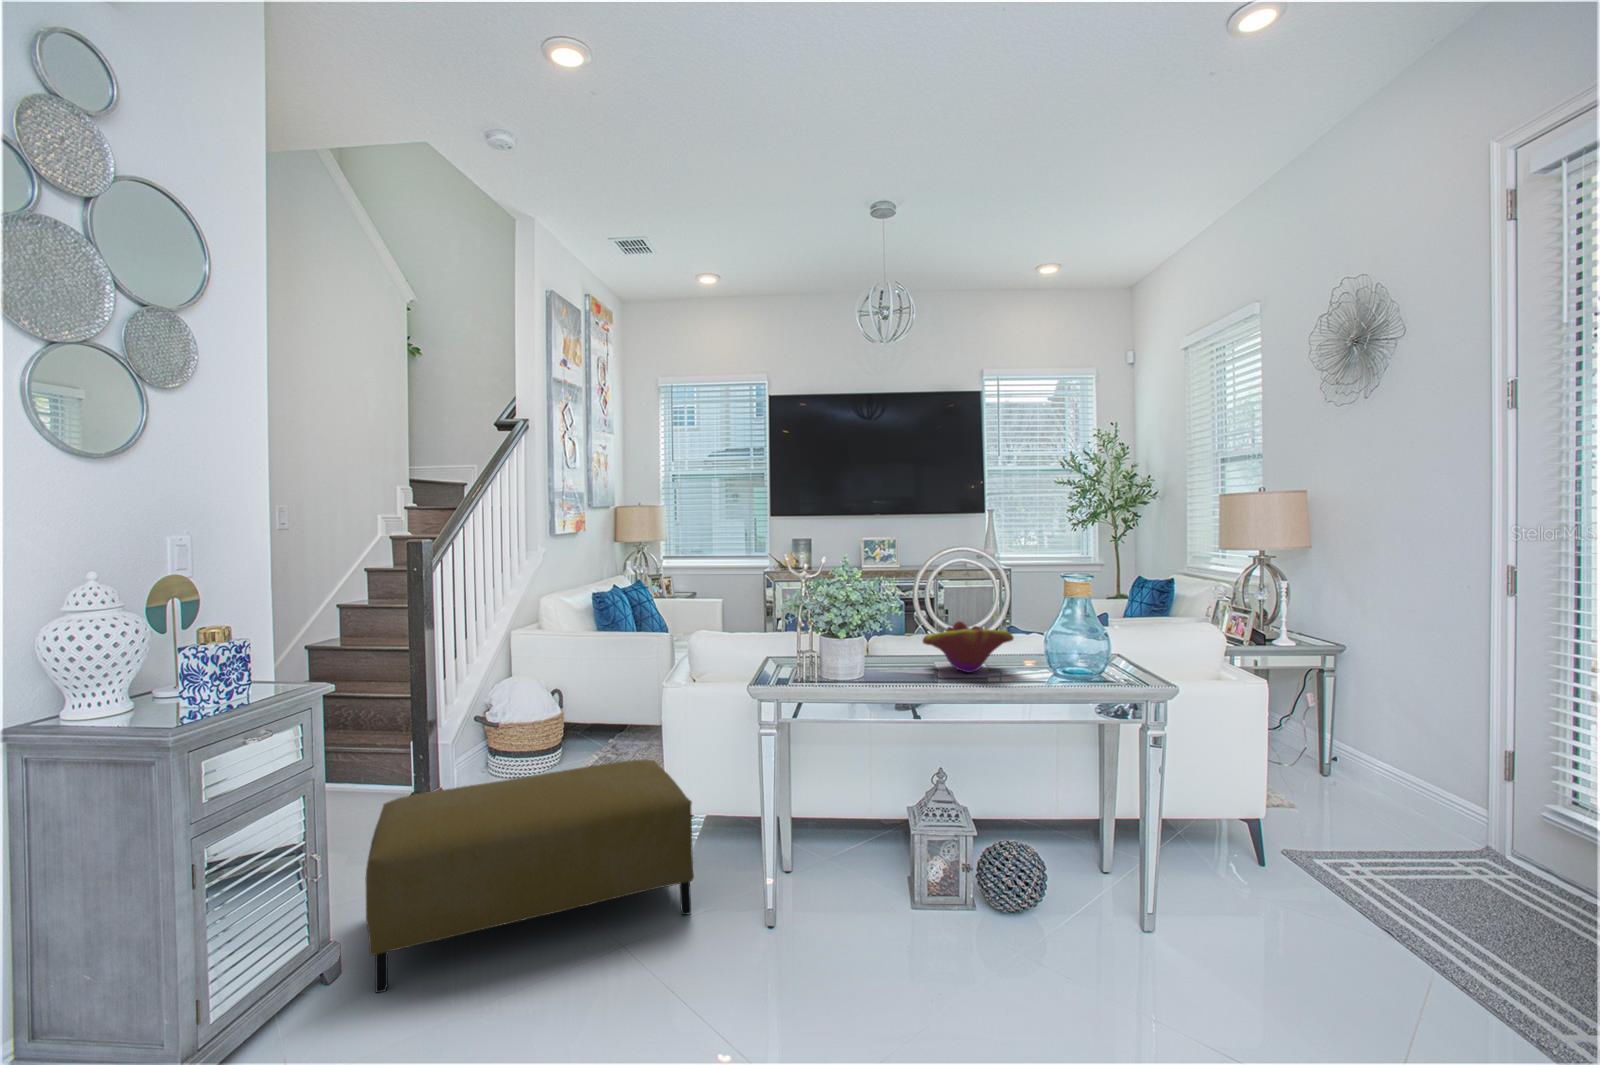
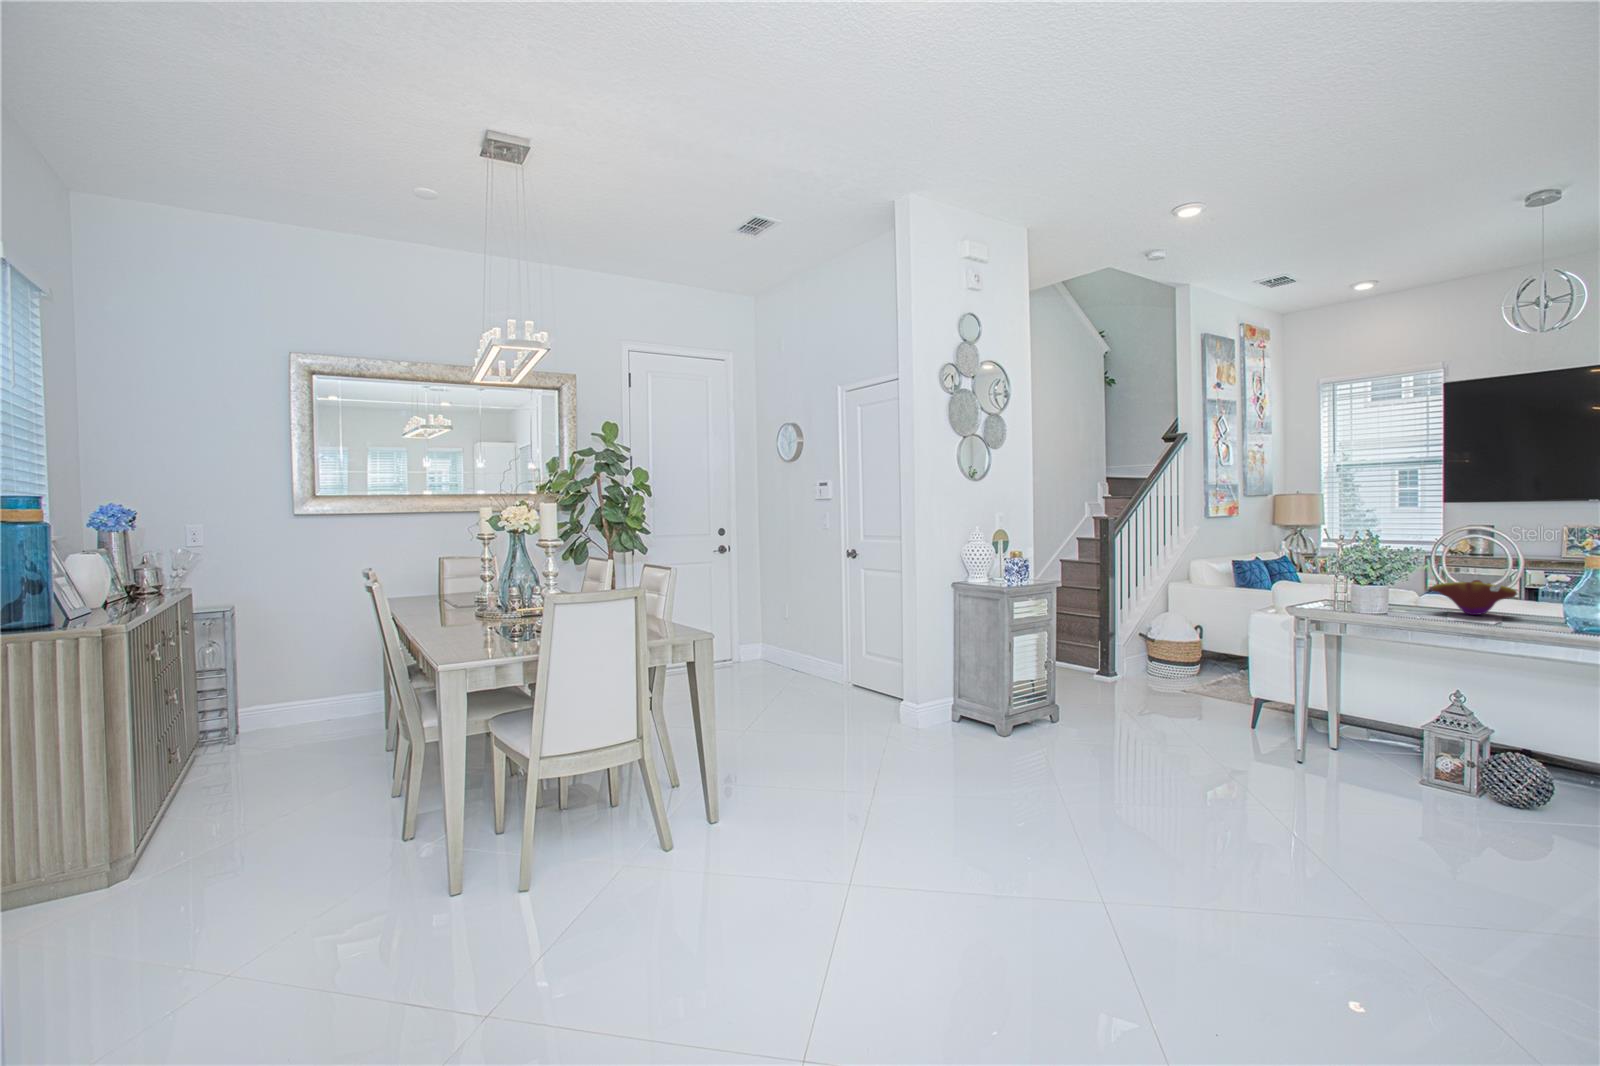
ottoman: present [365,759,694,993] -> none [1073,649,1253,742]

